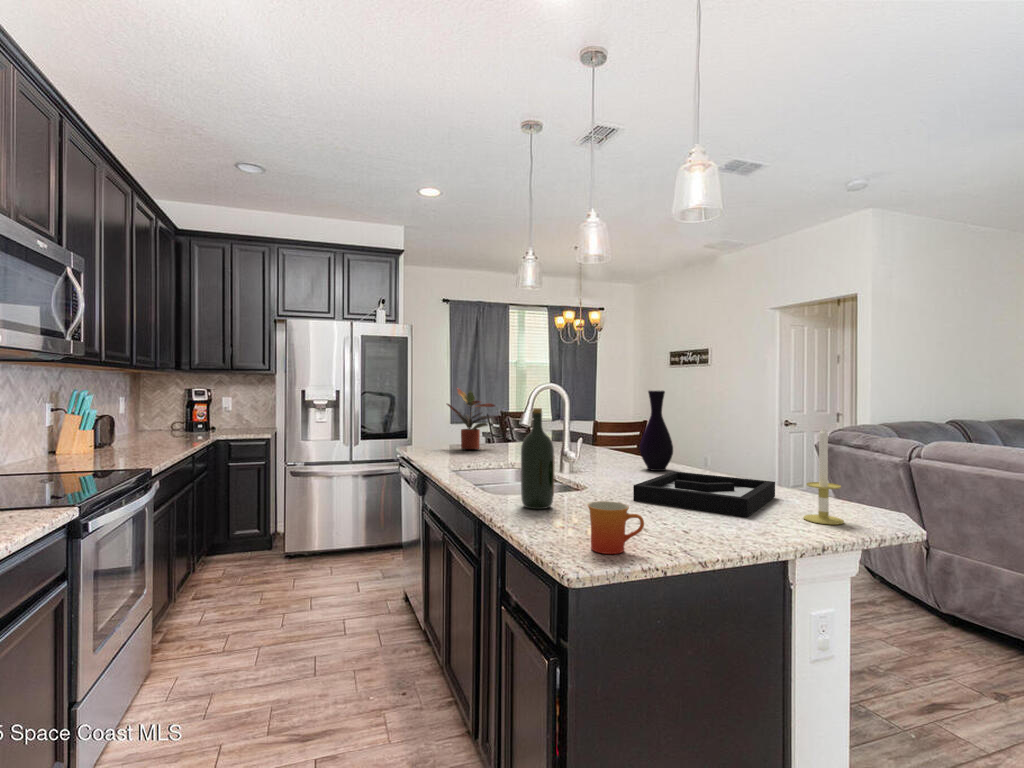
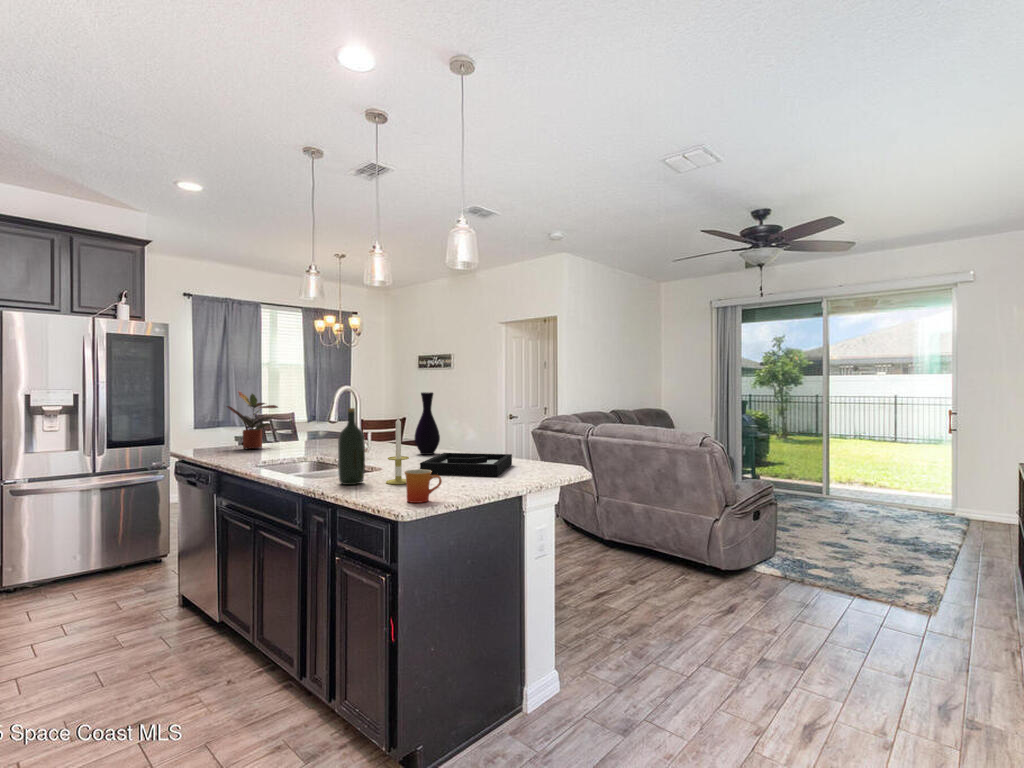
candle: present [804,426,844,525] -> present [386,417,409,484]

